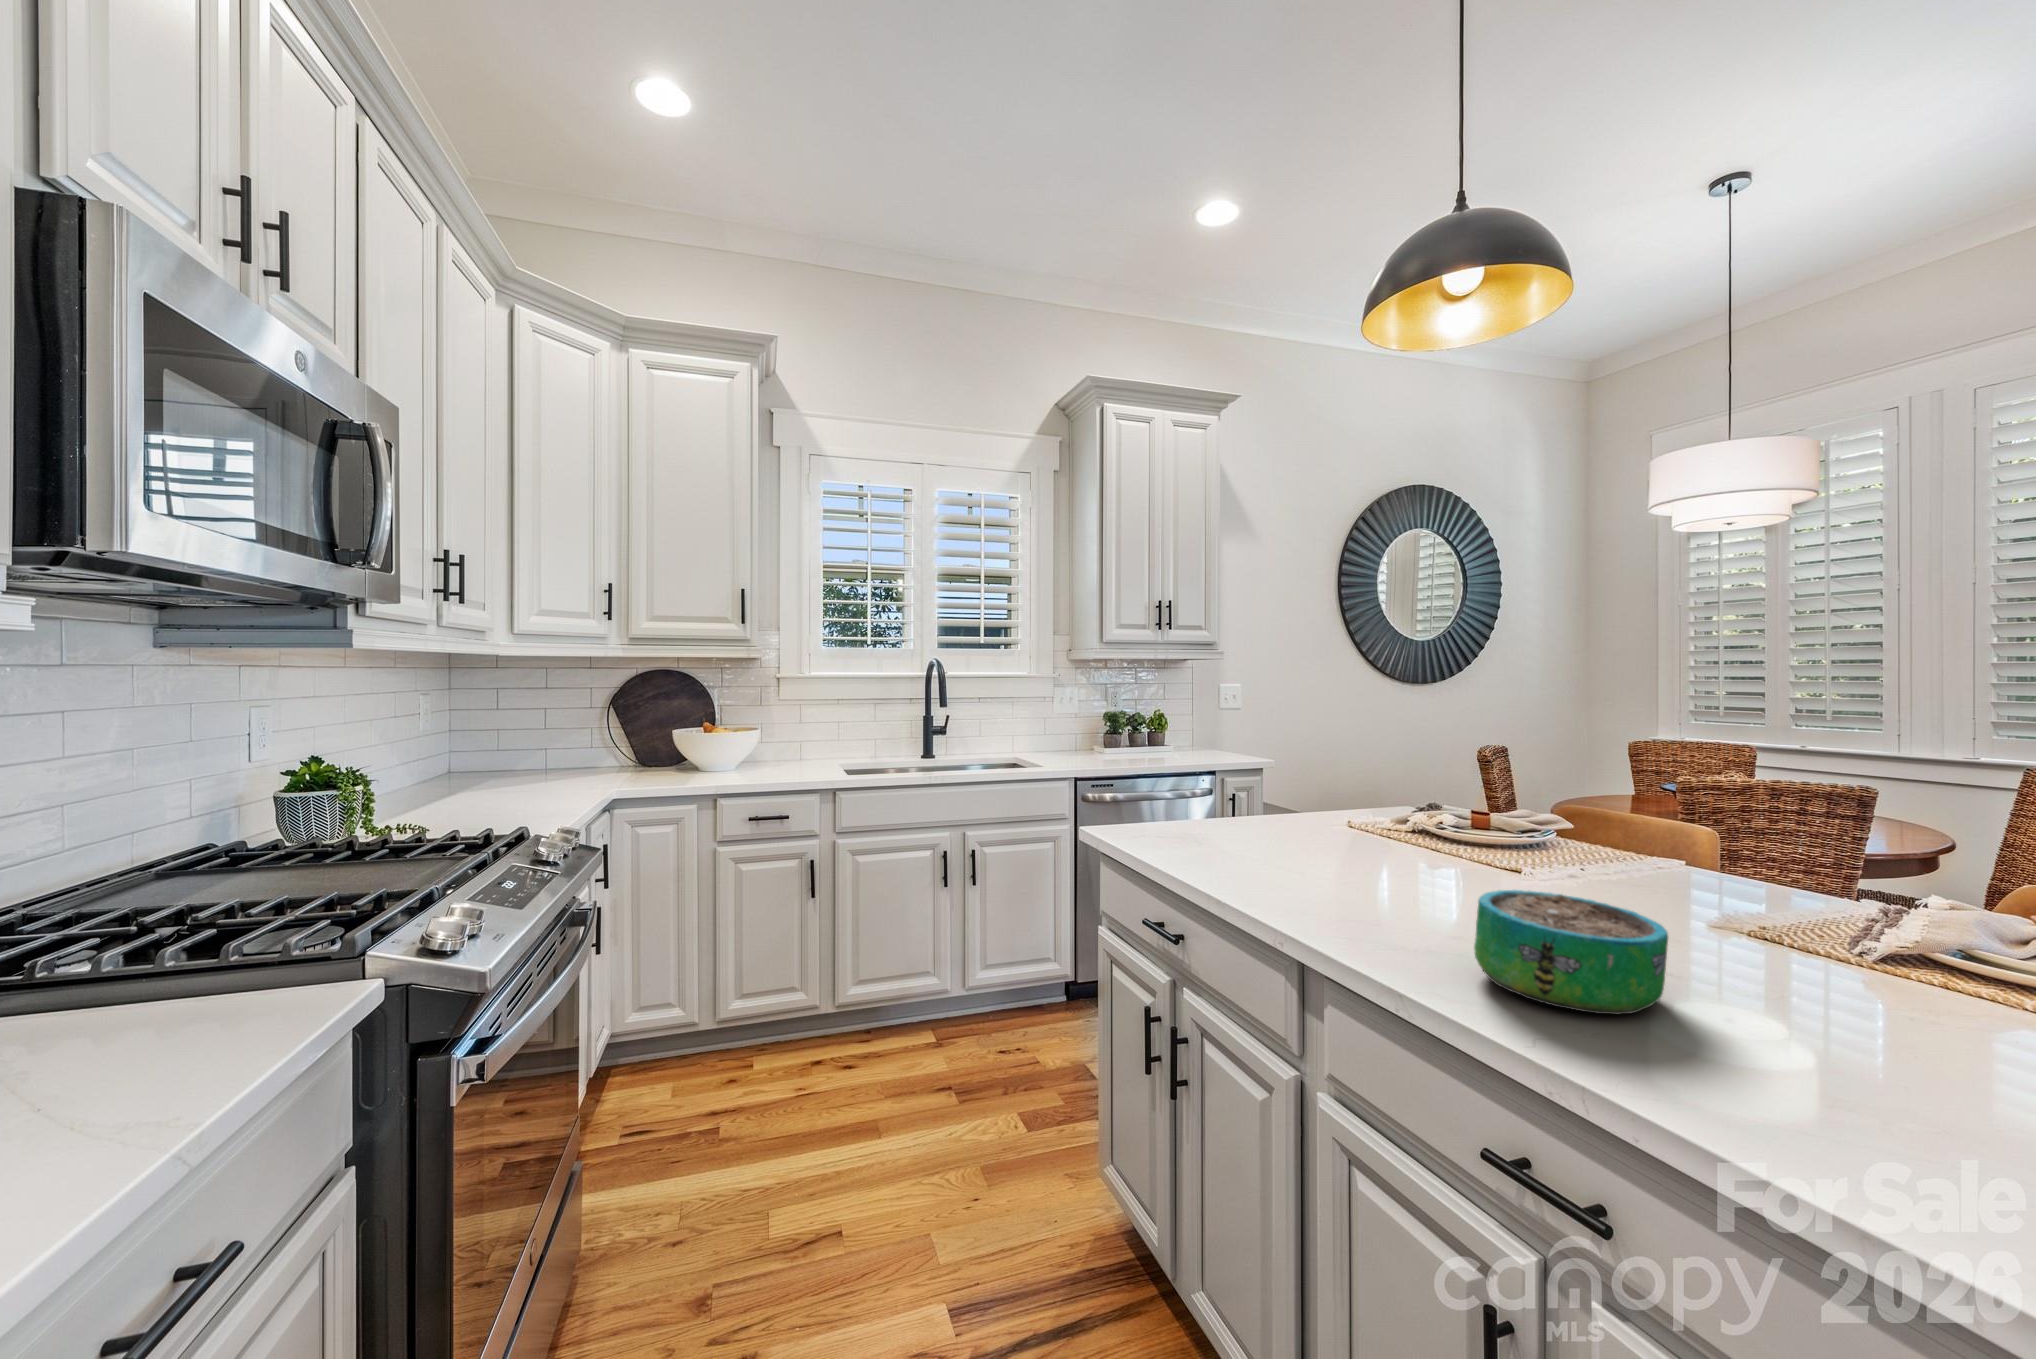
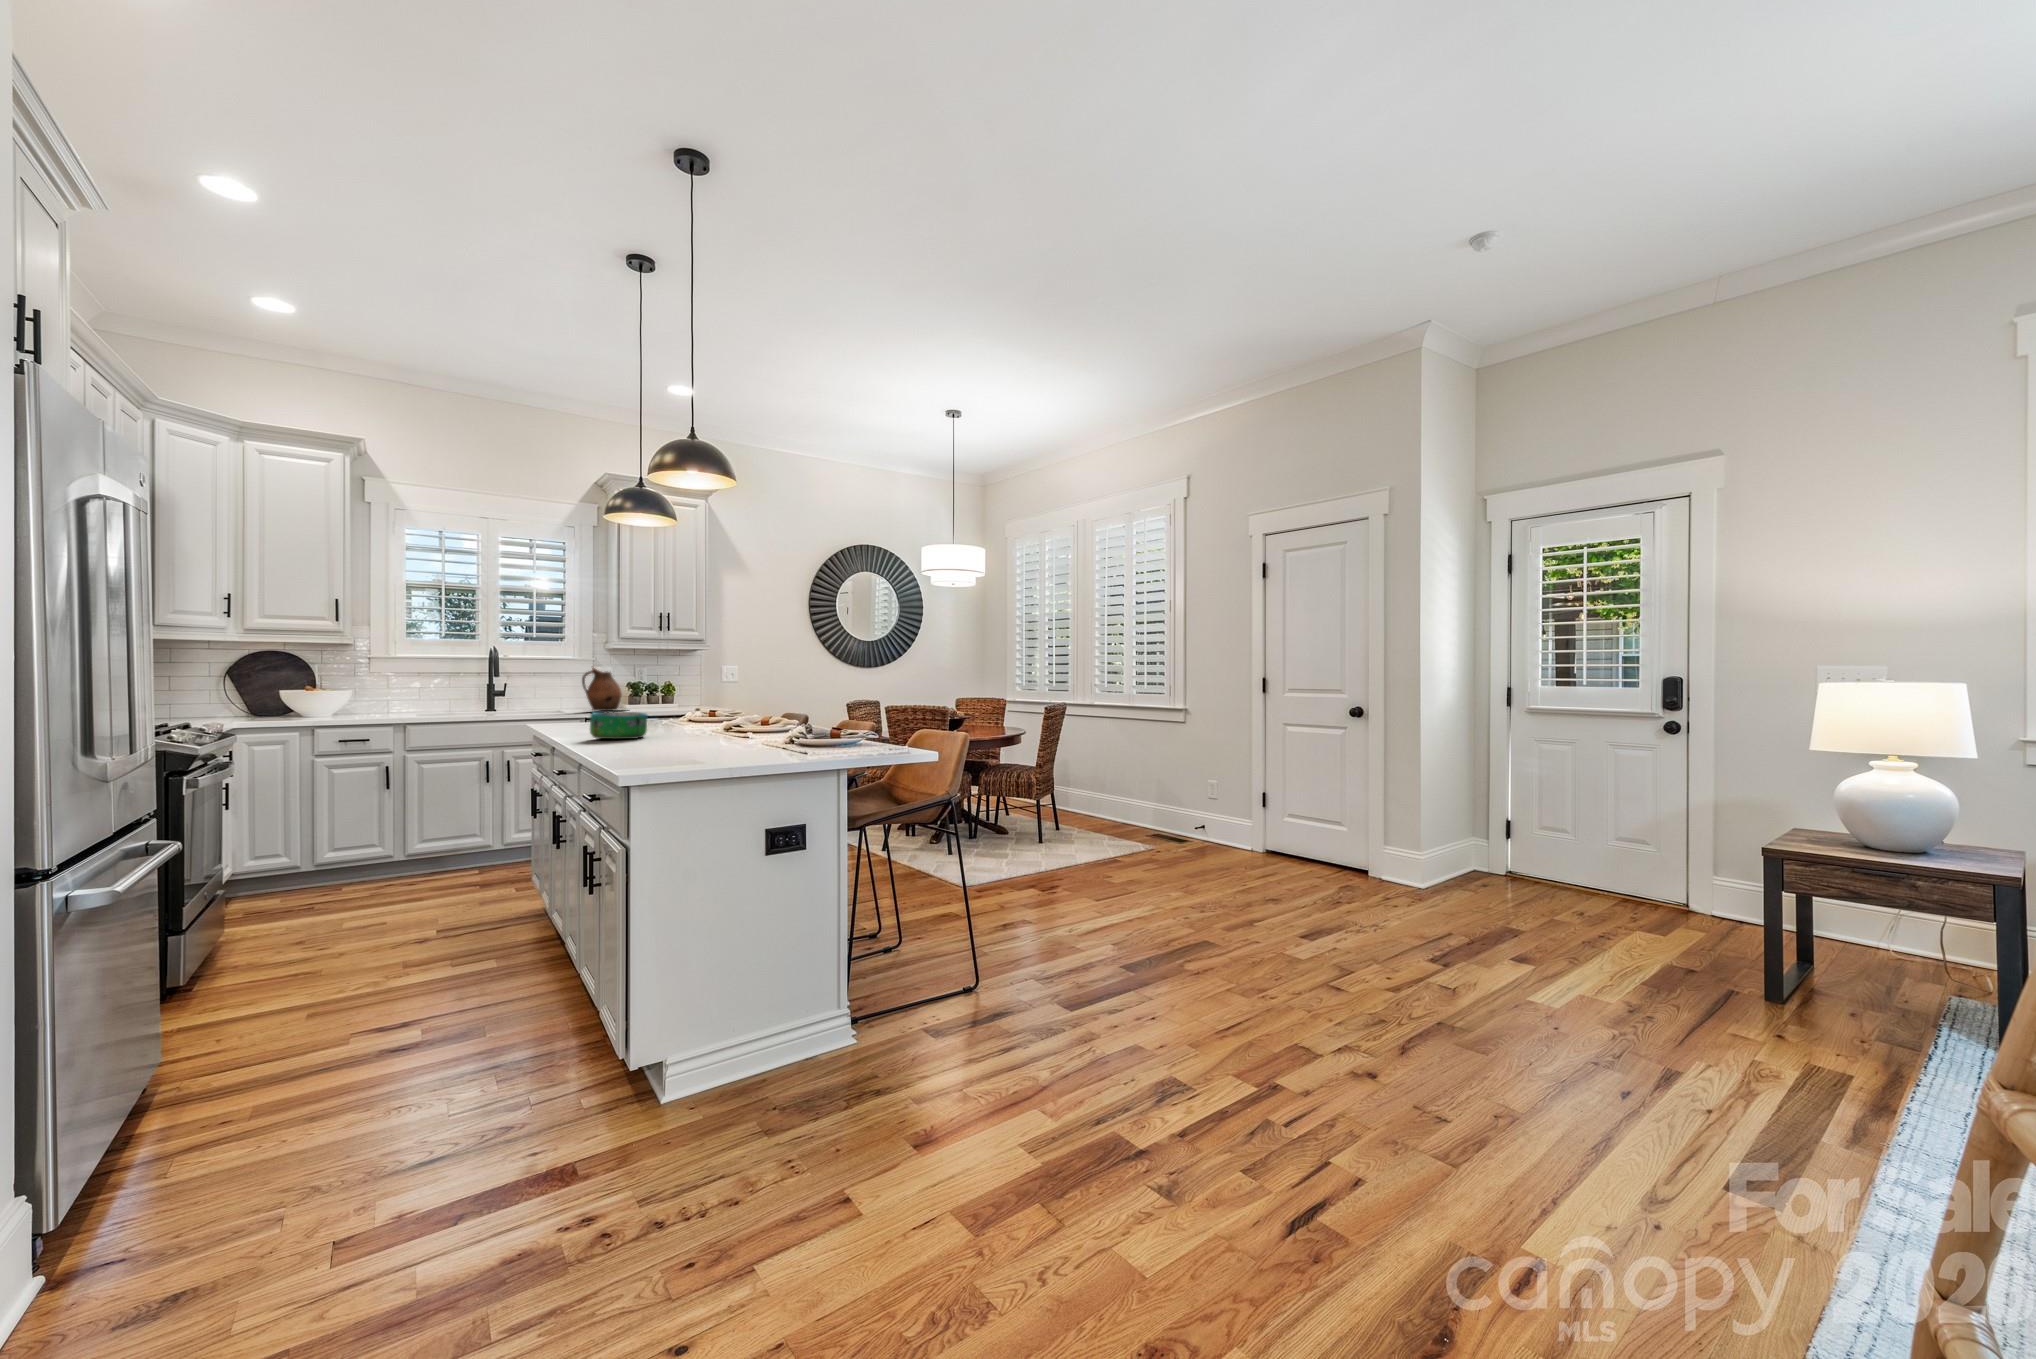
ceramic pitcher: none [1056,692,1122,766] -> present [582,668,622,711]

